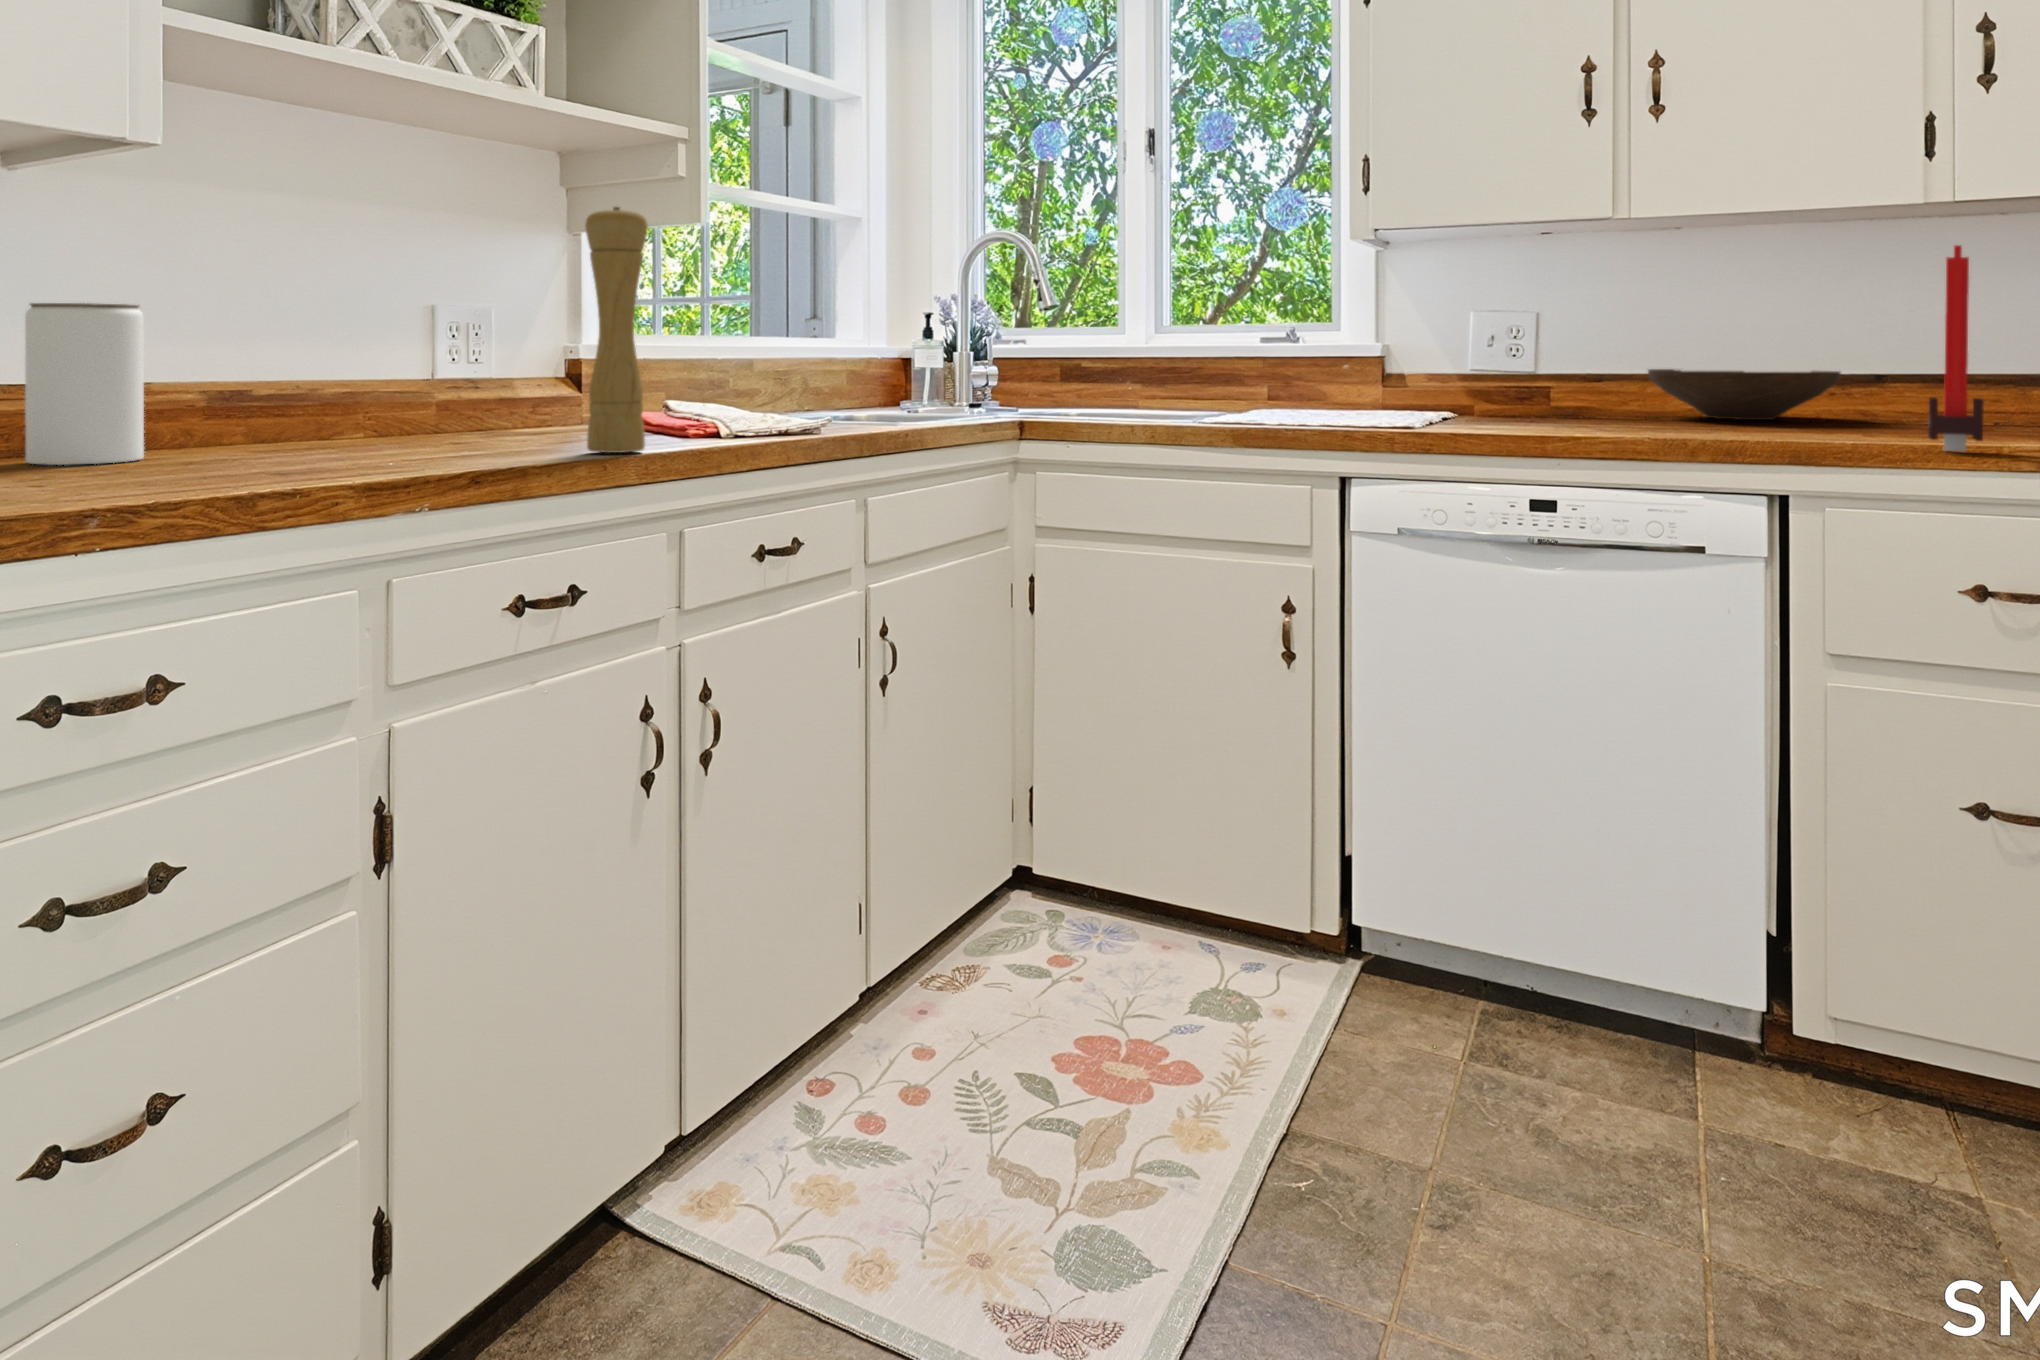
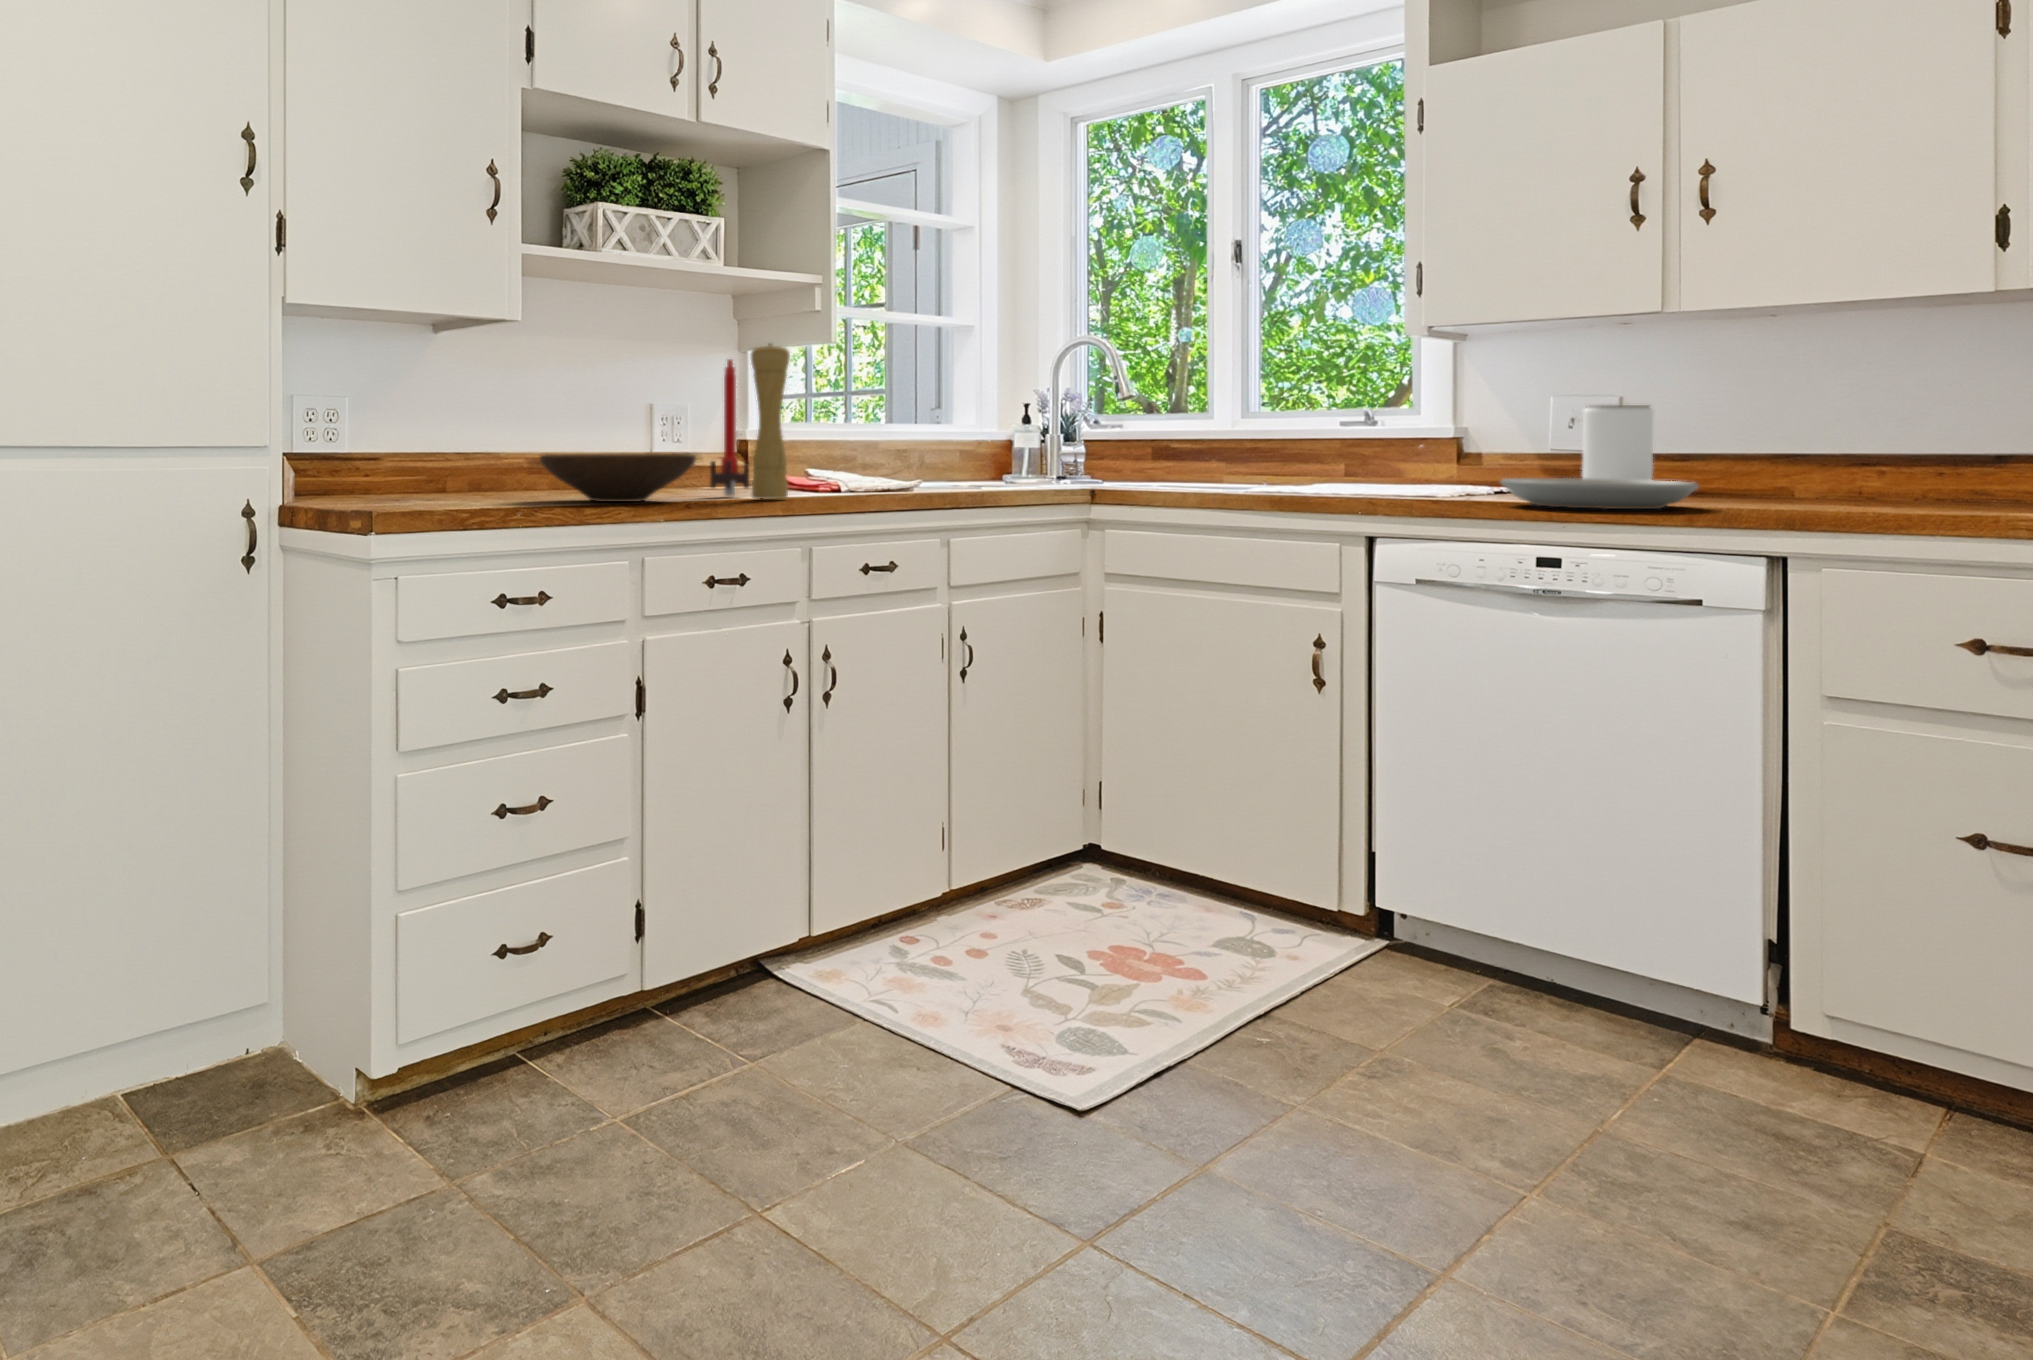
candle: present [1928,245,1984,451] -> present [710,359,749,496]
jar: present [25,303,144,465] -> present [1582,405,1653,480]
wooden bowl: present [1648,369,1841,420] -> present [539,454,696,502]
plate: none [1493,404,1697,442] -> present [1501,478,1698,509]

